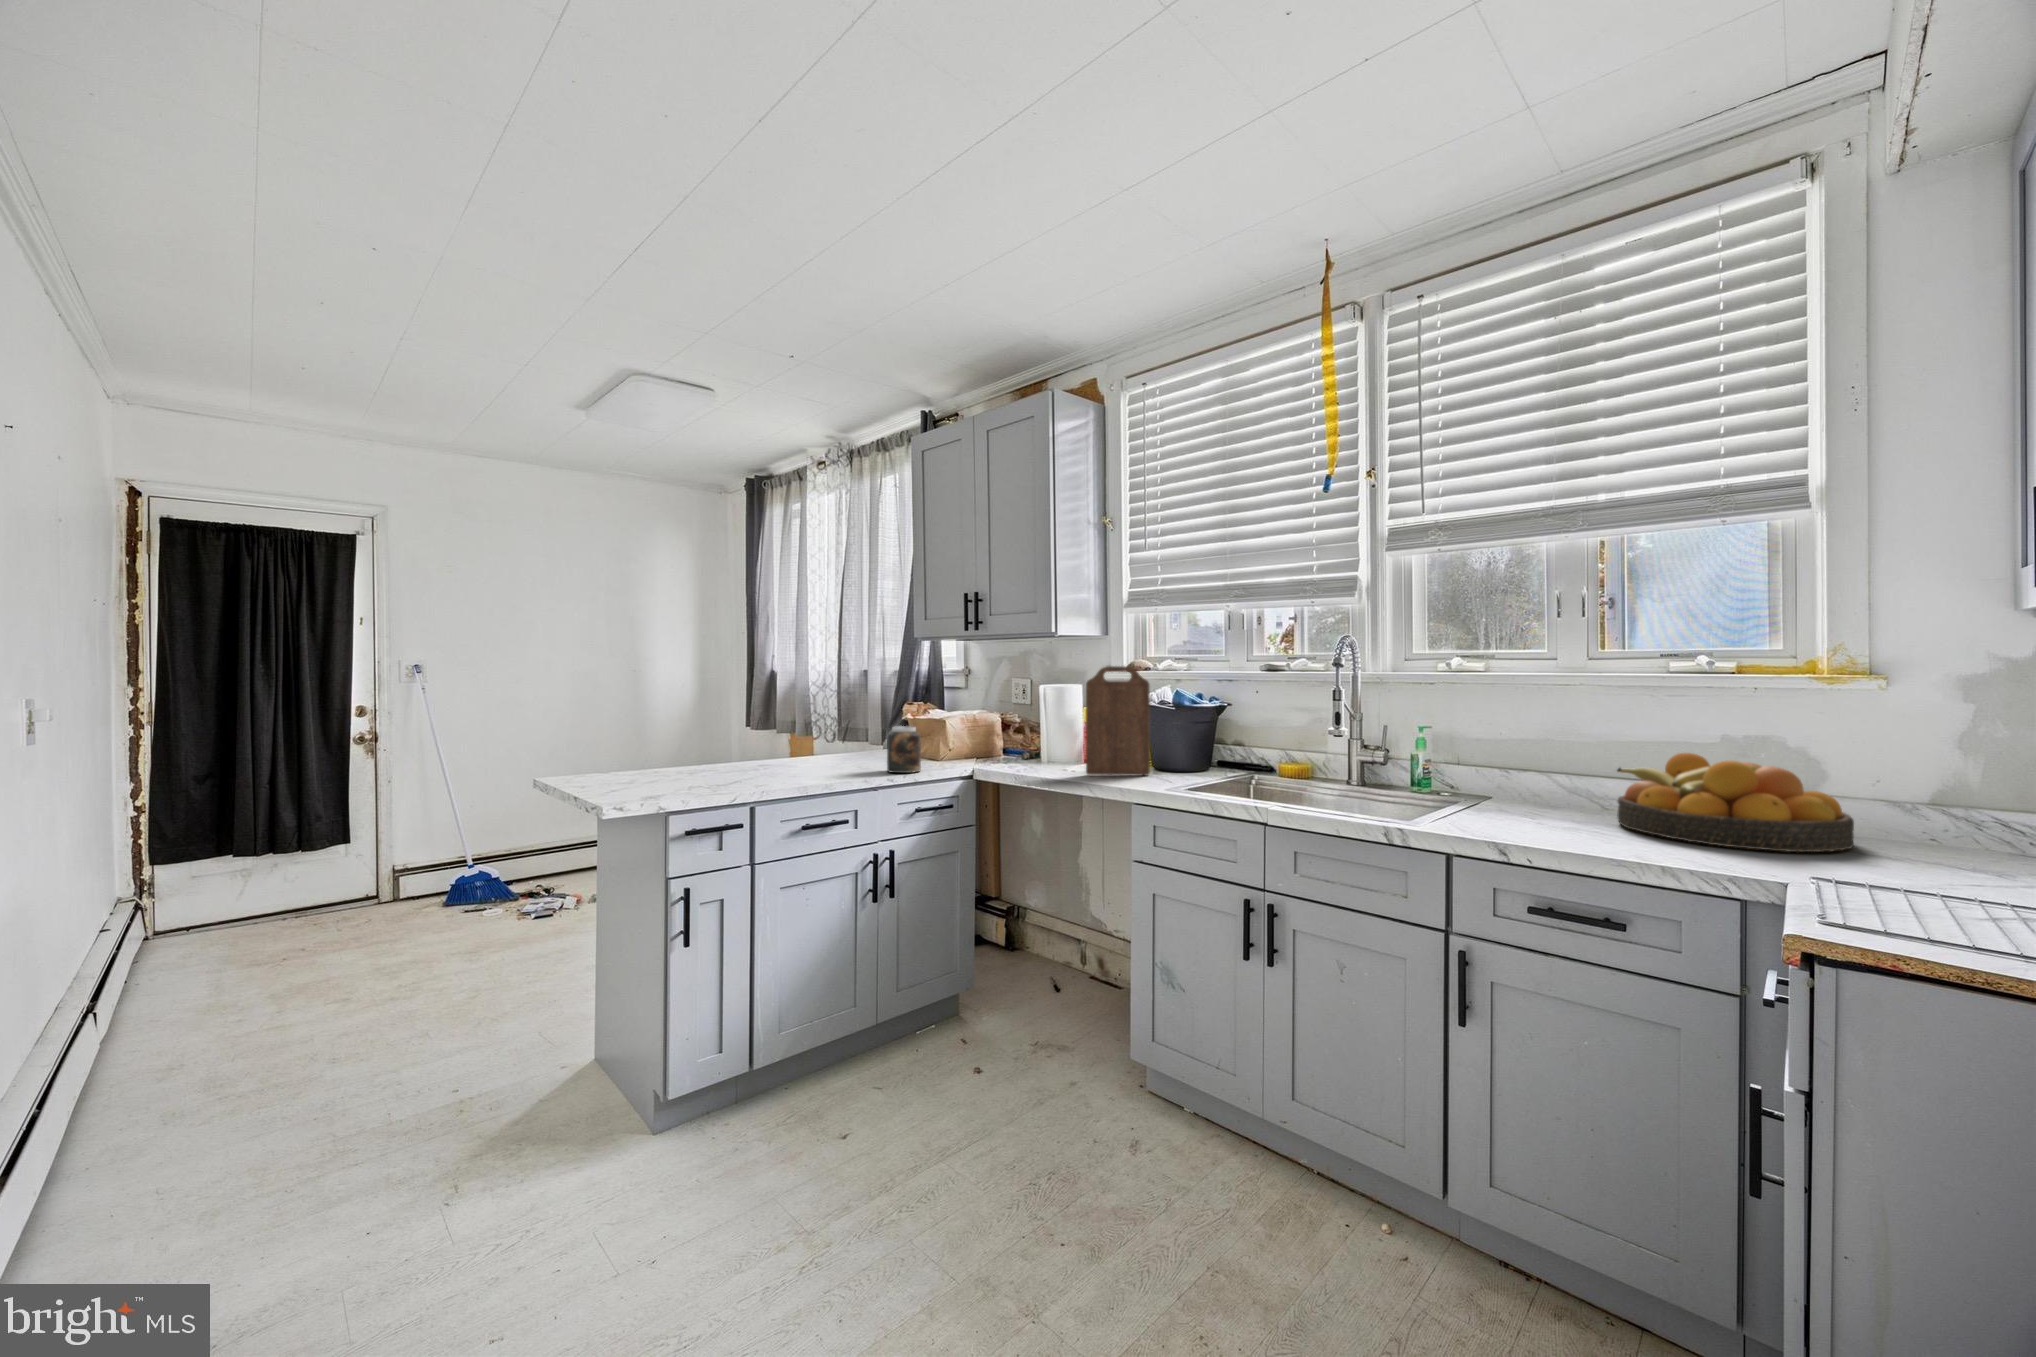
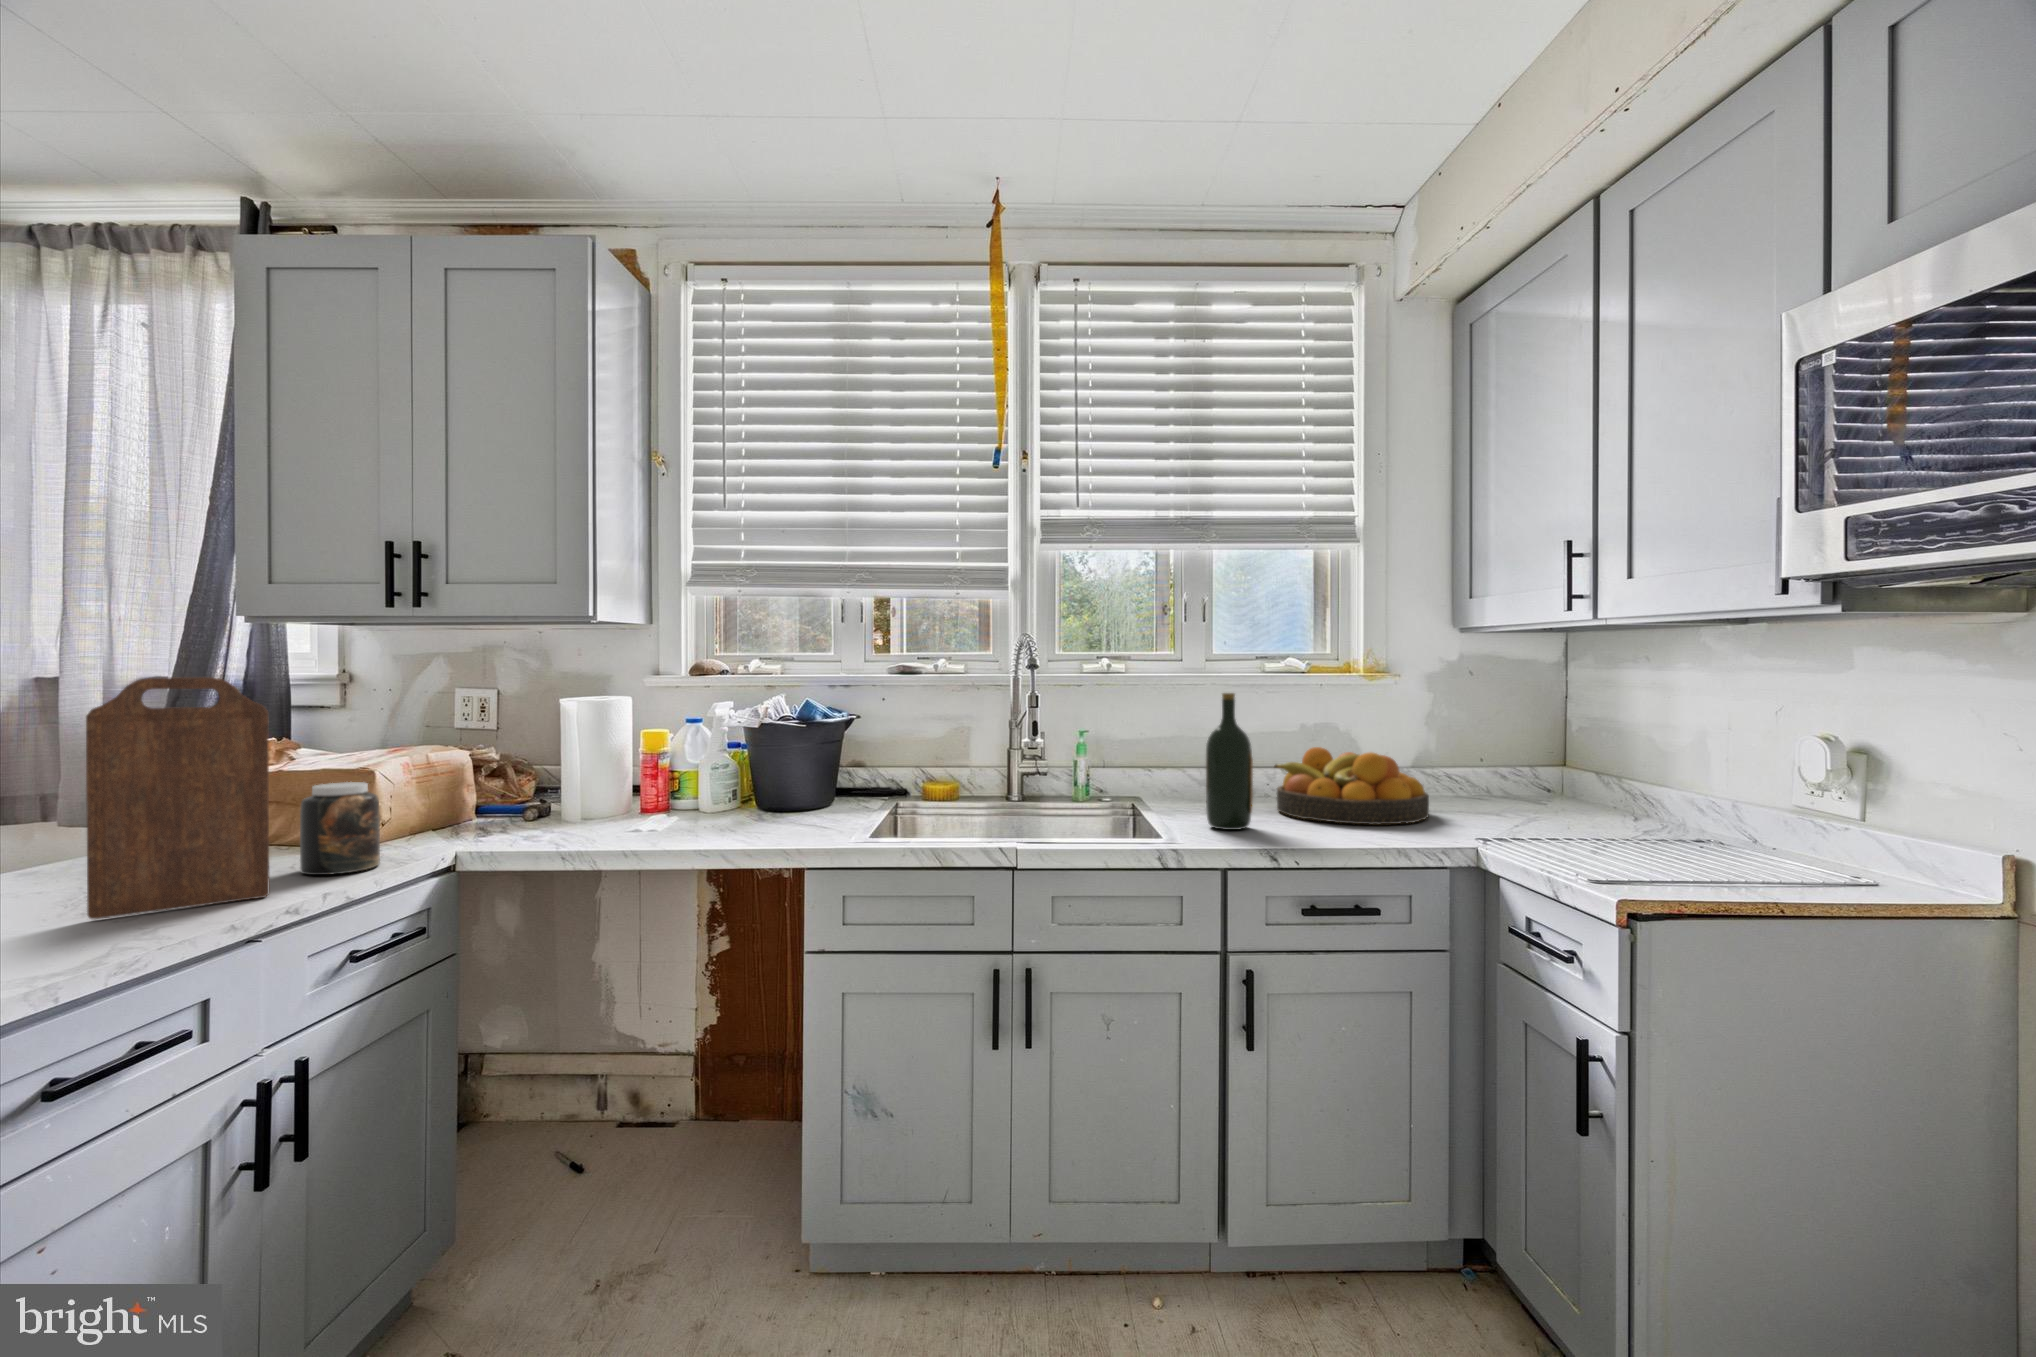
cutting board: present [1086,666,1150,775] -> present [86,677,270,919]
wine bottle: none [1482,686,1537,827] -> present [1205,693,1253,830]

